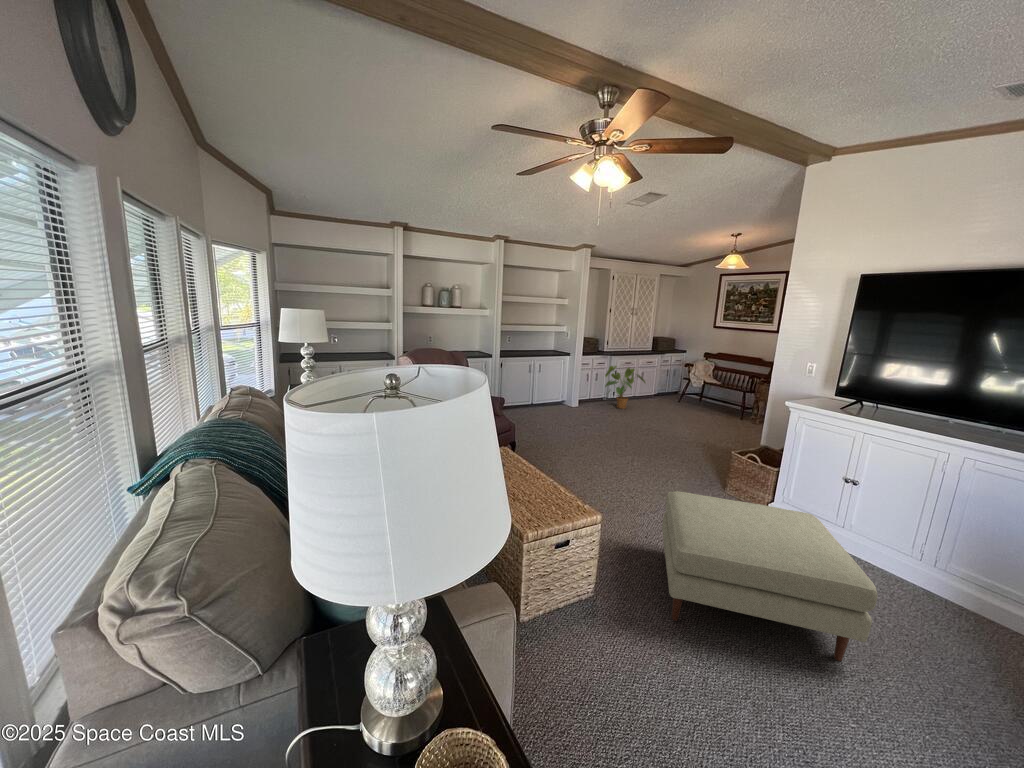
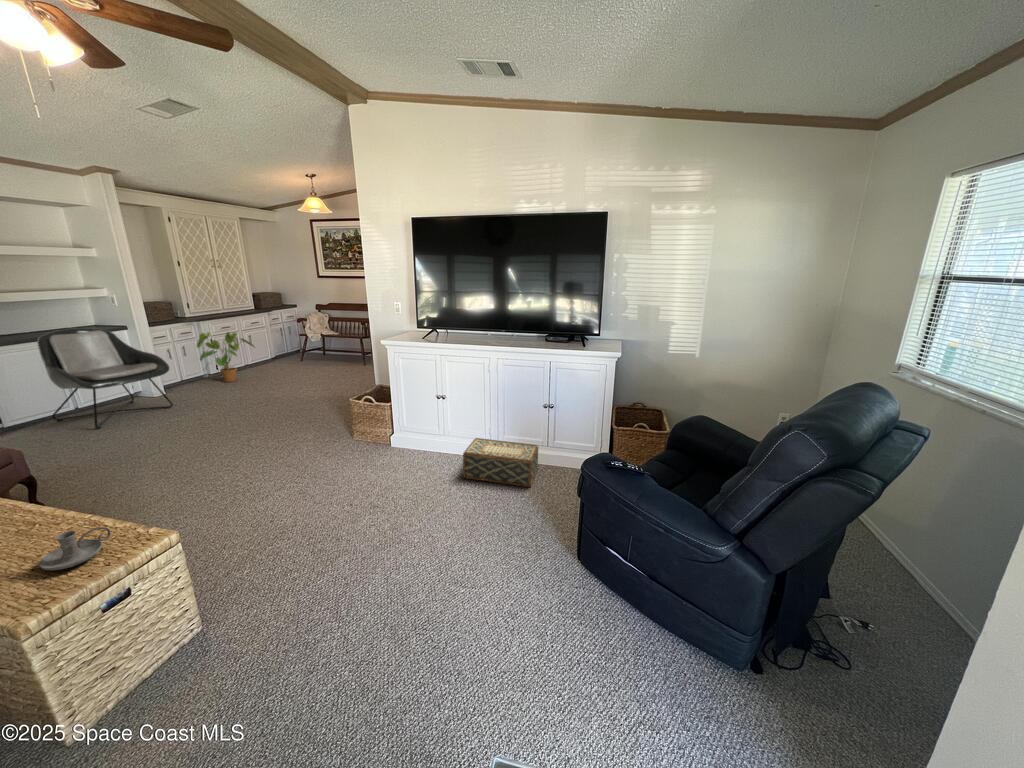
lounge chair: none [521,352,588,422] -> present [37,328,173,429]
candle holder: none [534,487,567,510] -> present [39,527,111,571]
ottoman: present [662,491,878,661] -> none [281,434,467,596]
woven basket: none [863,549,1018,656] -> present [463,438,538,487]

